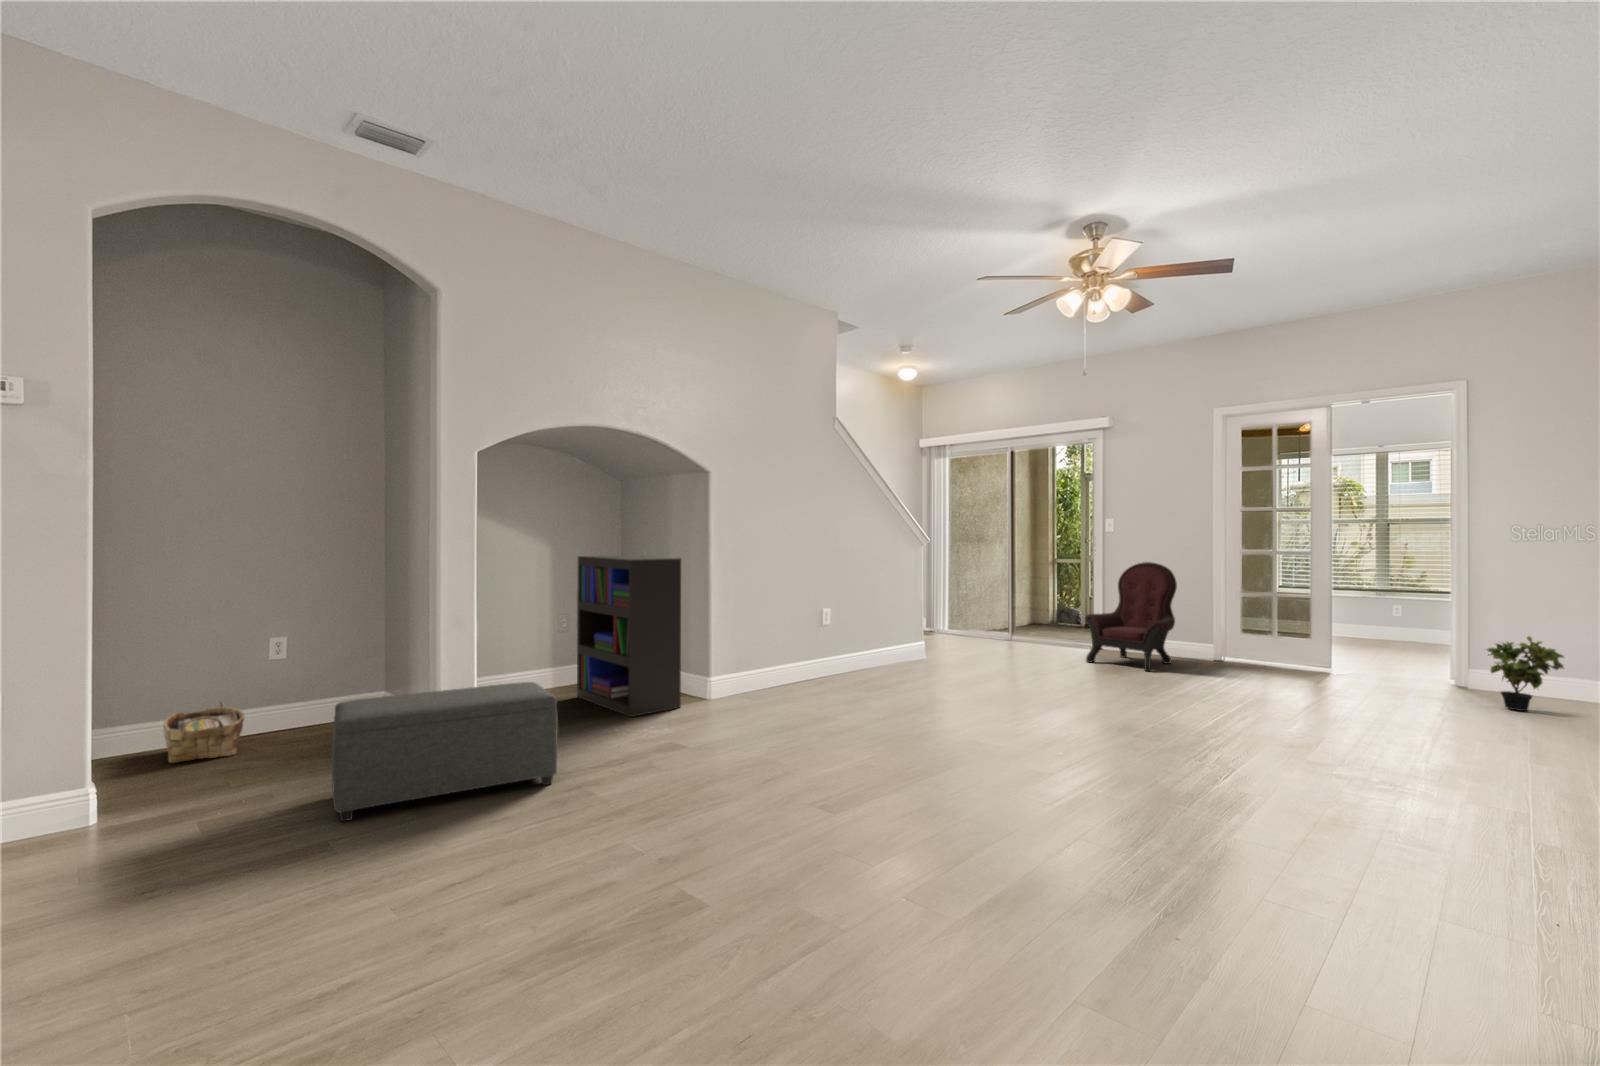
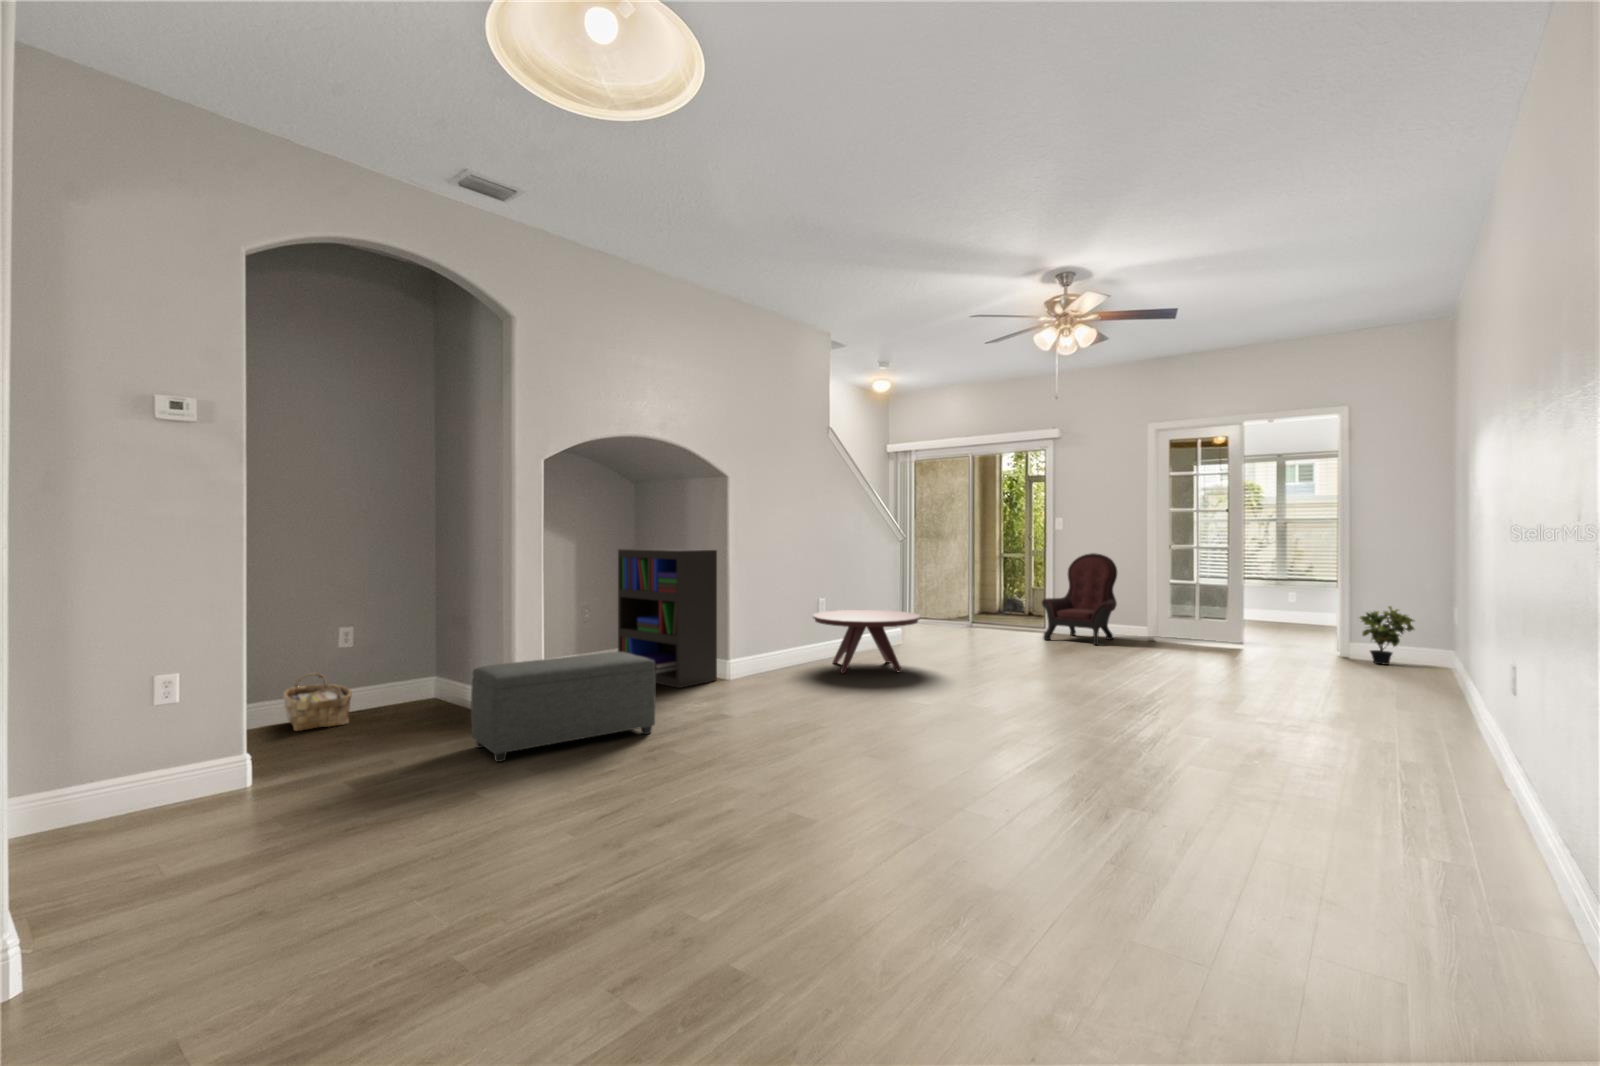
coffee table: none [799,626,924,704] -> present [813,610,920,674]

